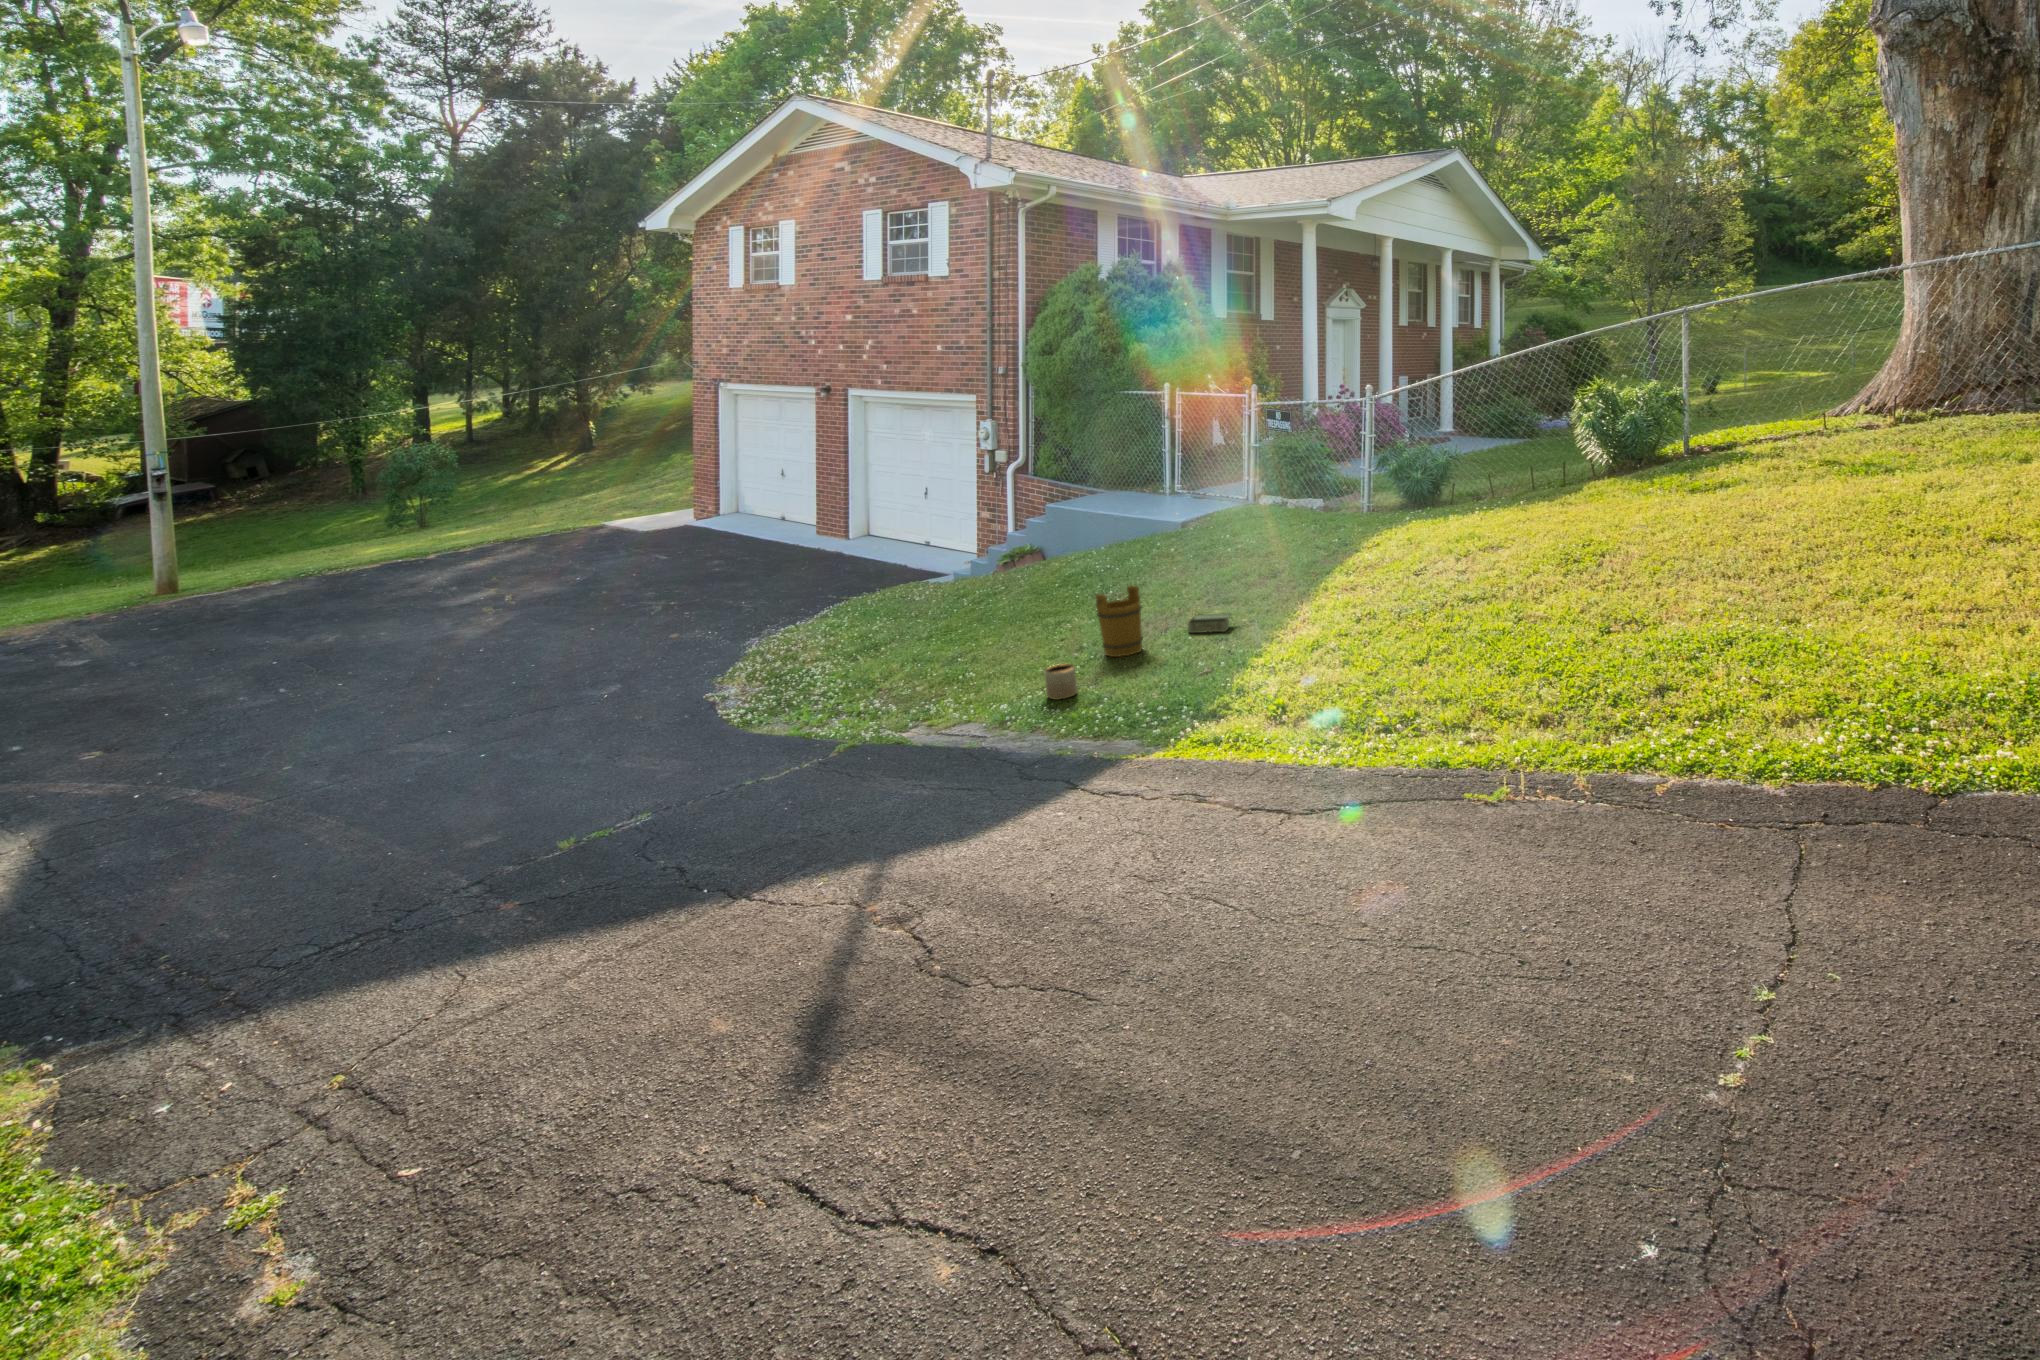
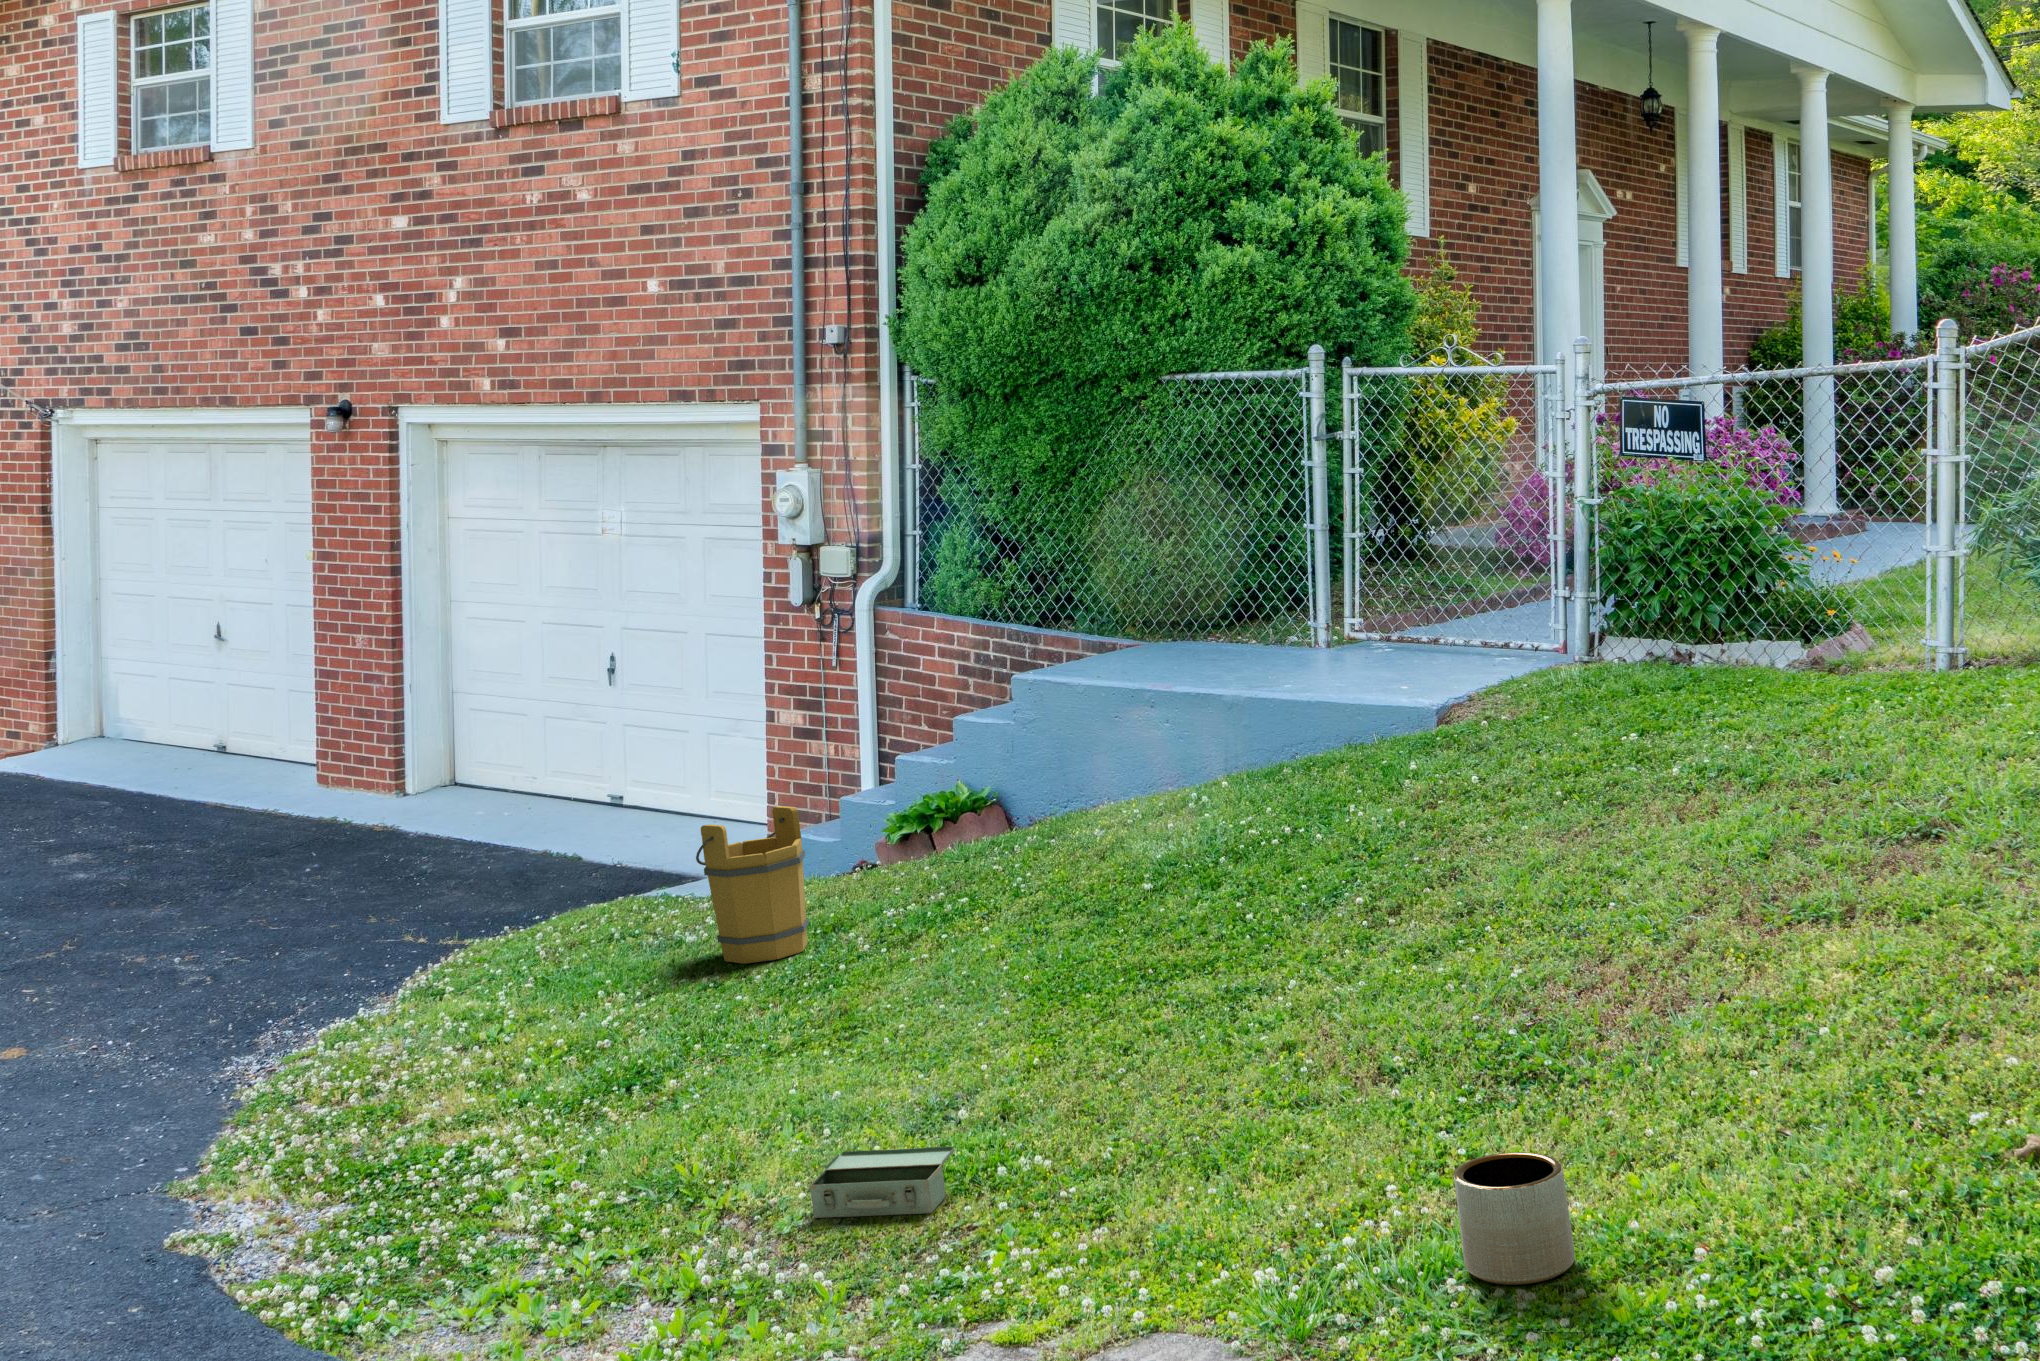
bucket: present [1094,585,1143,657] -> present [696,806,809,964]
toolbox: present [1188,613,1231,633] -> present [810,1147,955,1218]

